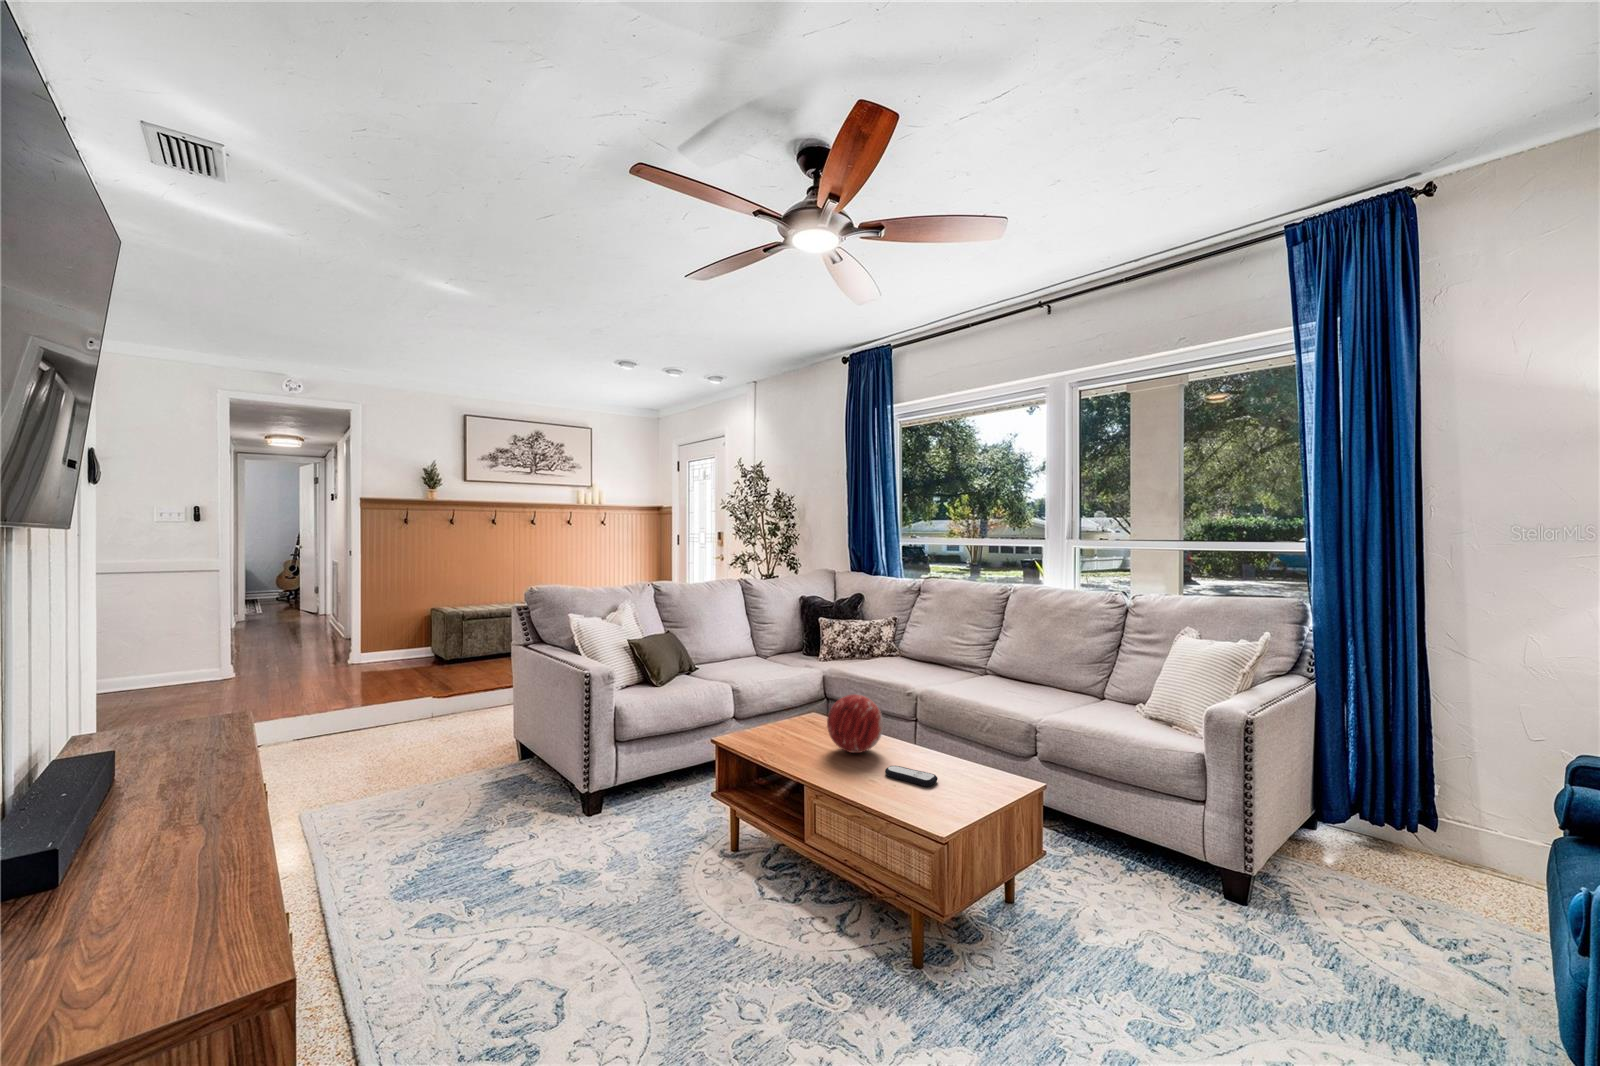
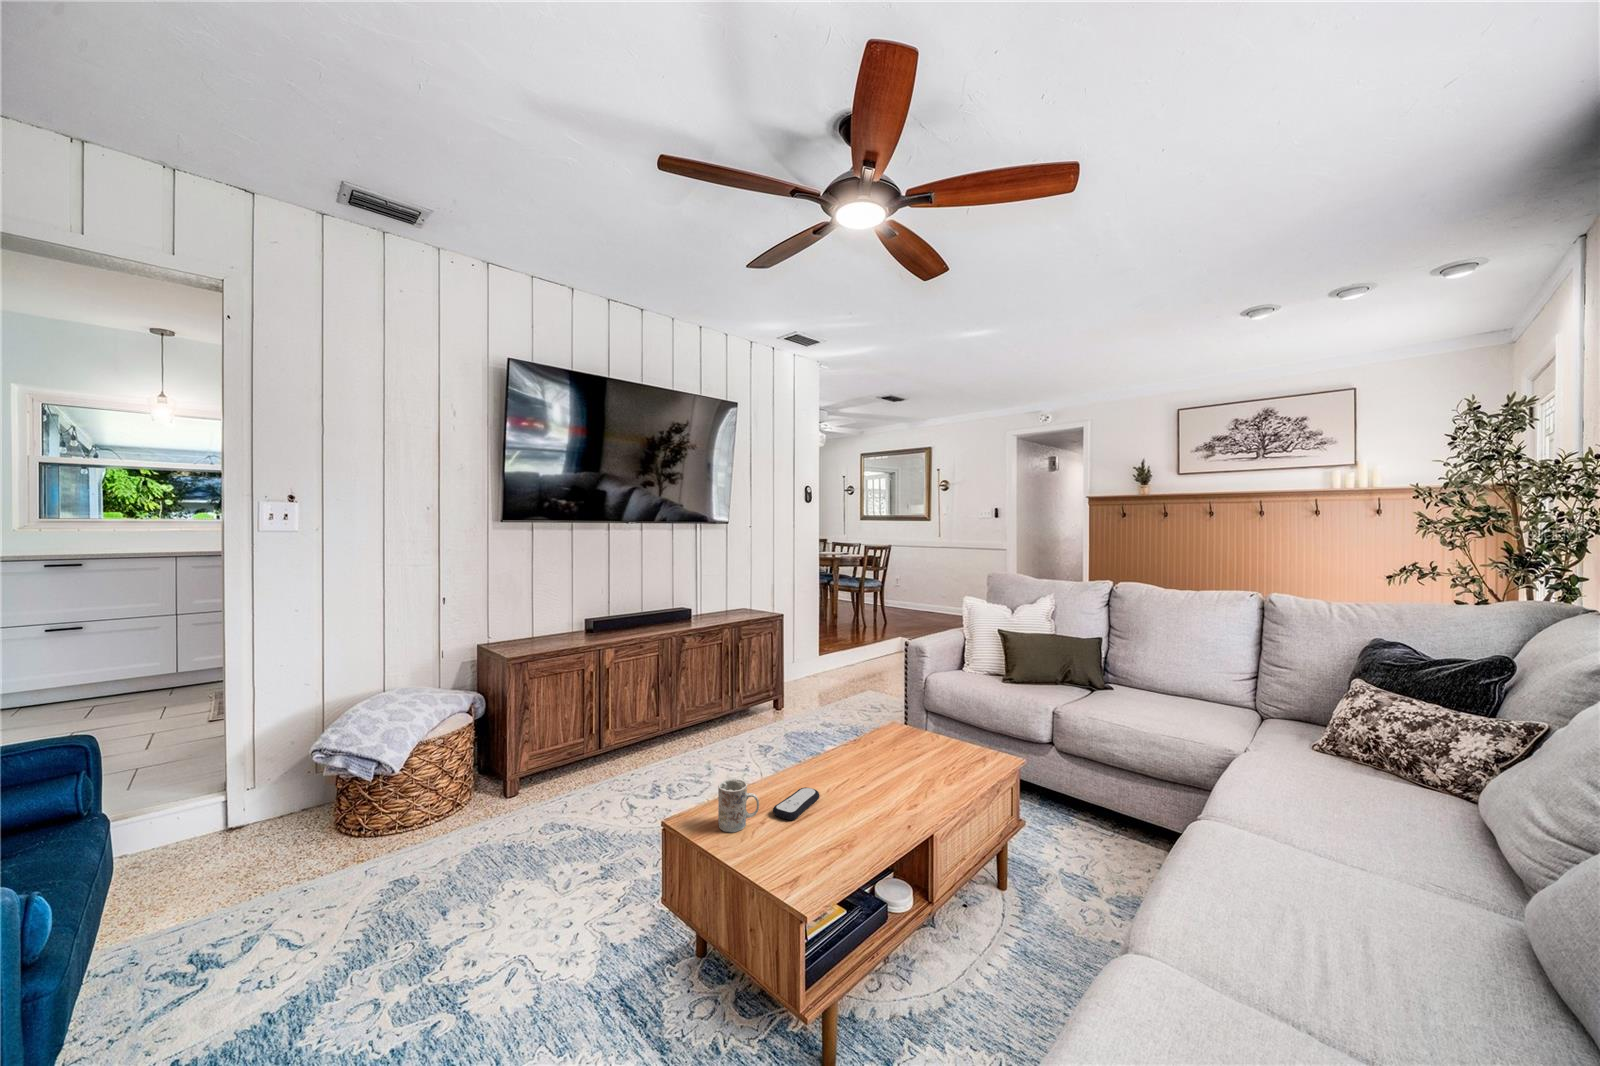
decorative orb: present [827,695,884,753] -> none [841,712,908,782]
mug: none [940,762,965,807] -> present [718,779,759,832]

